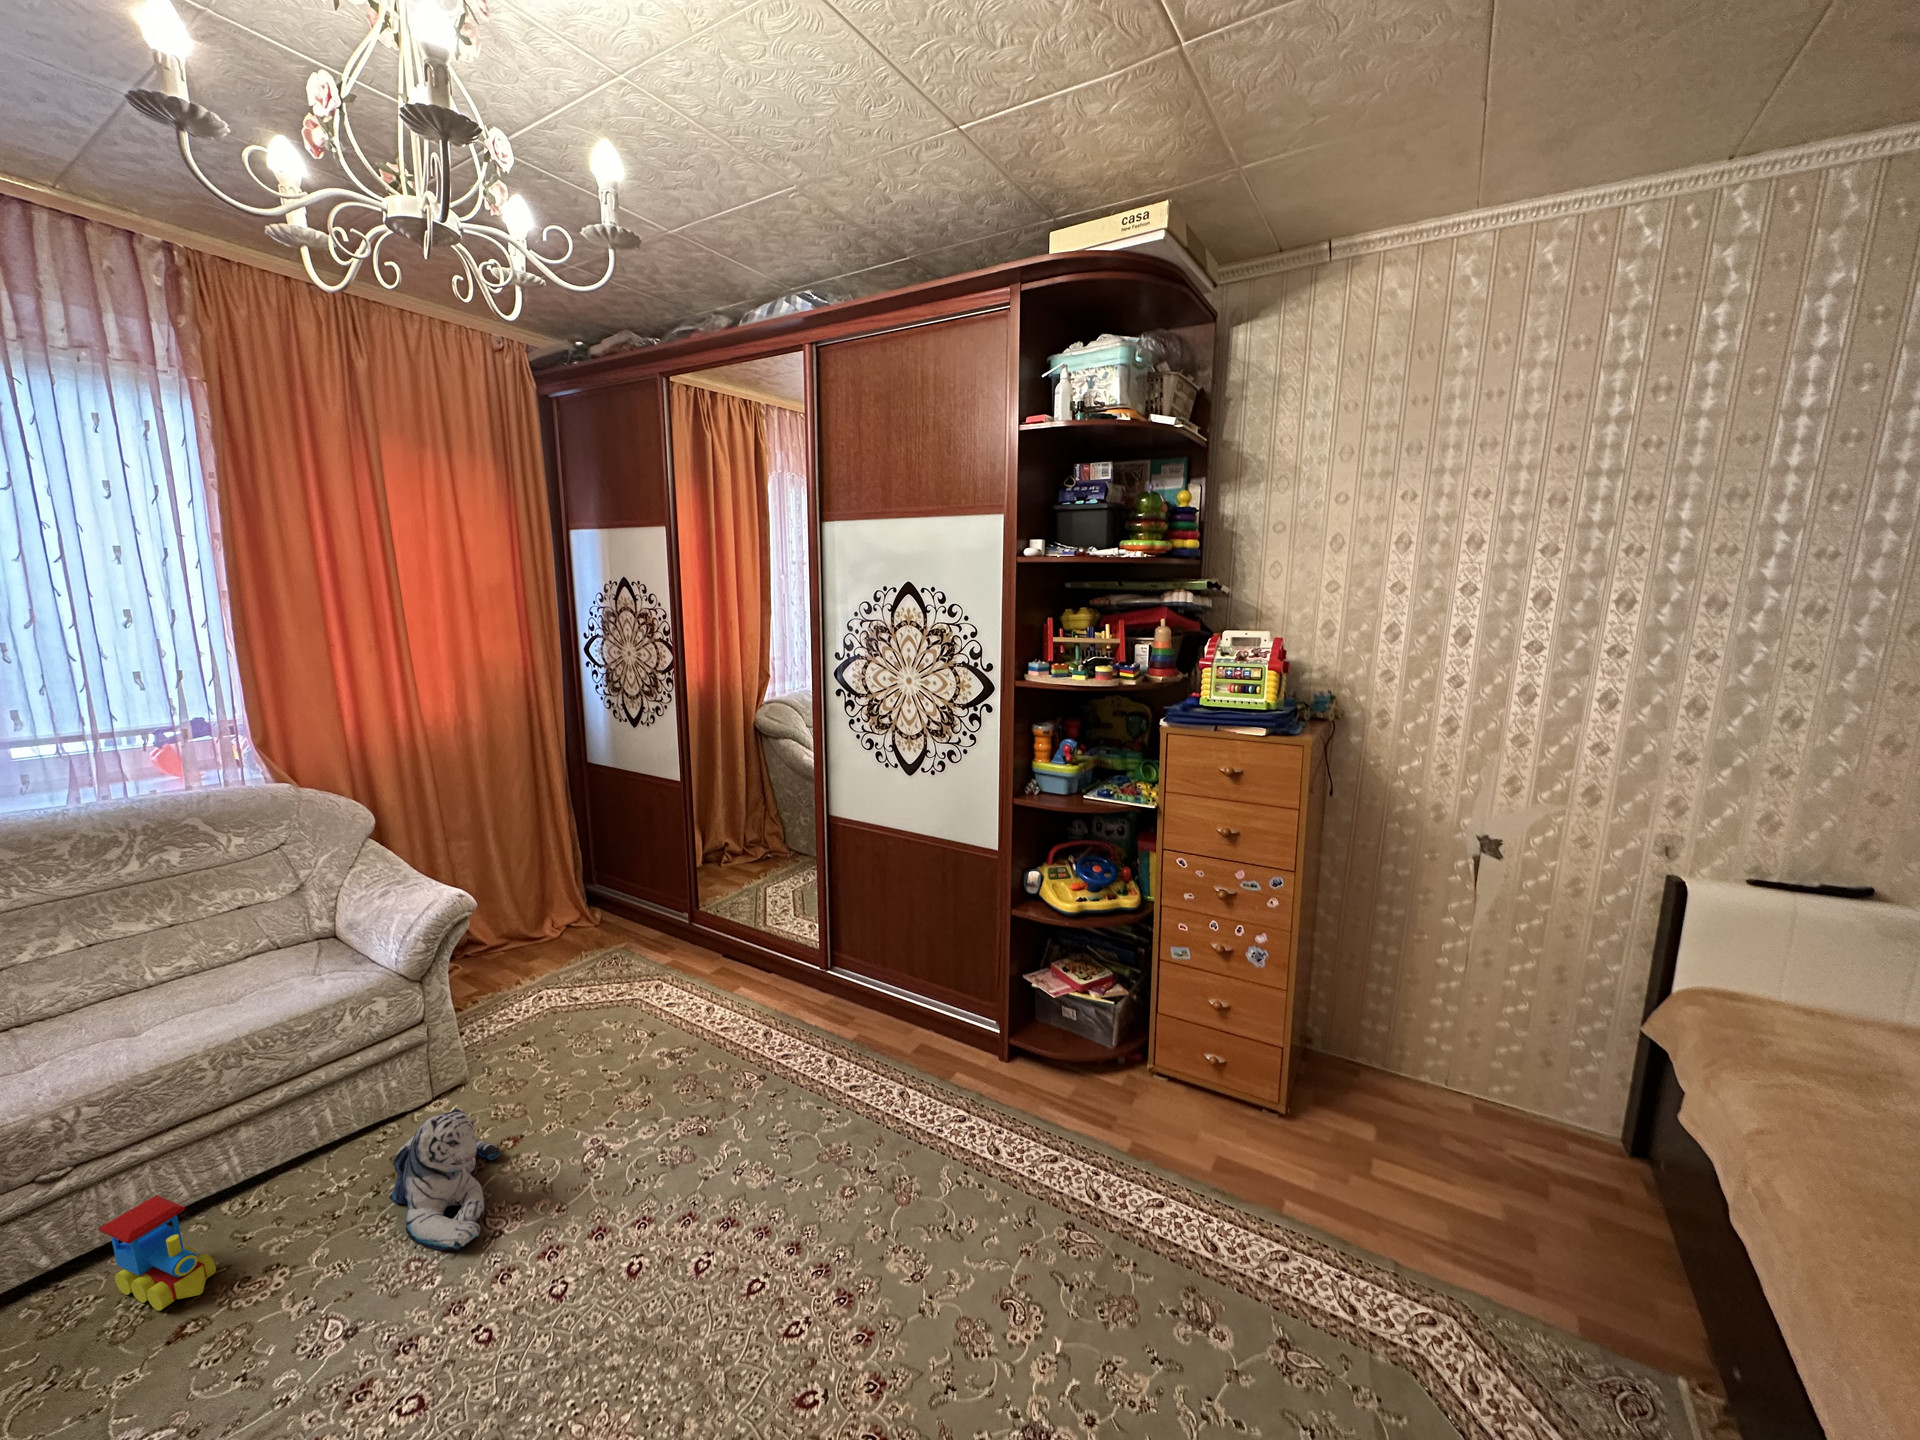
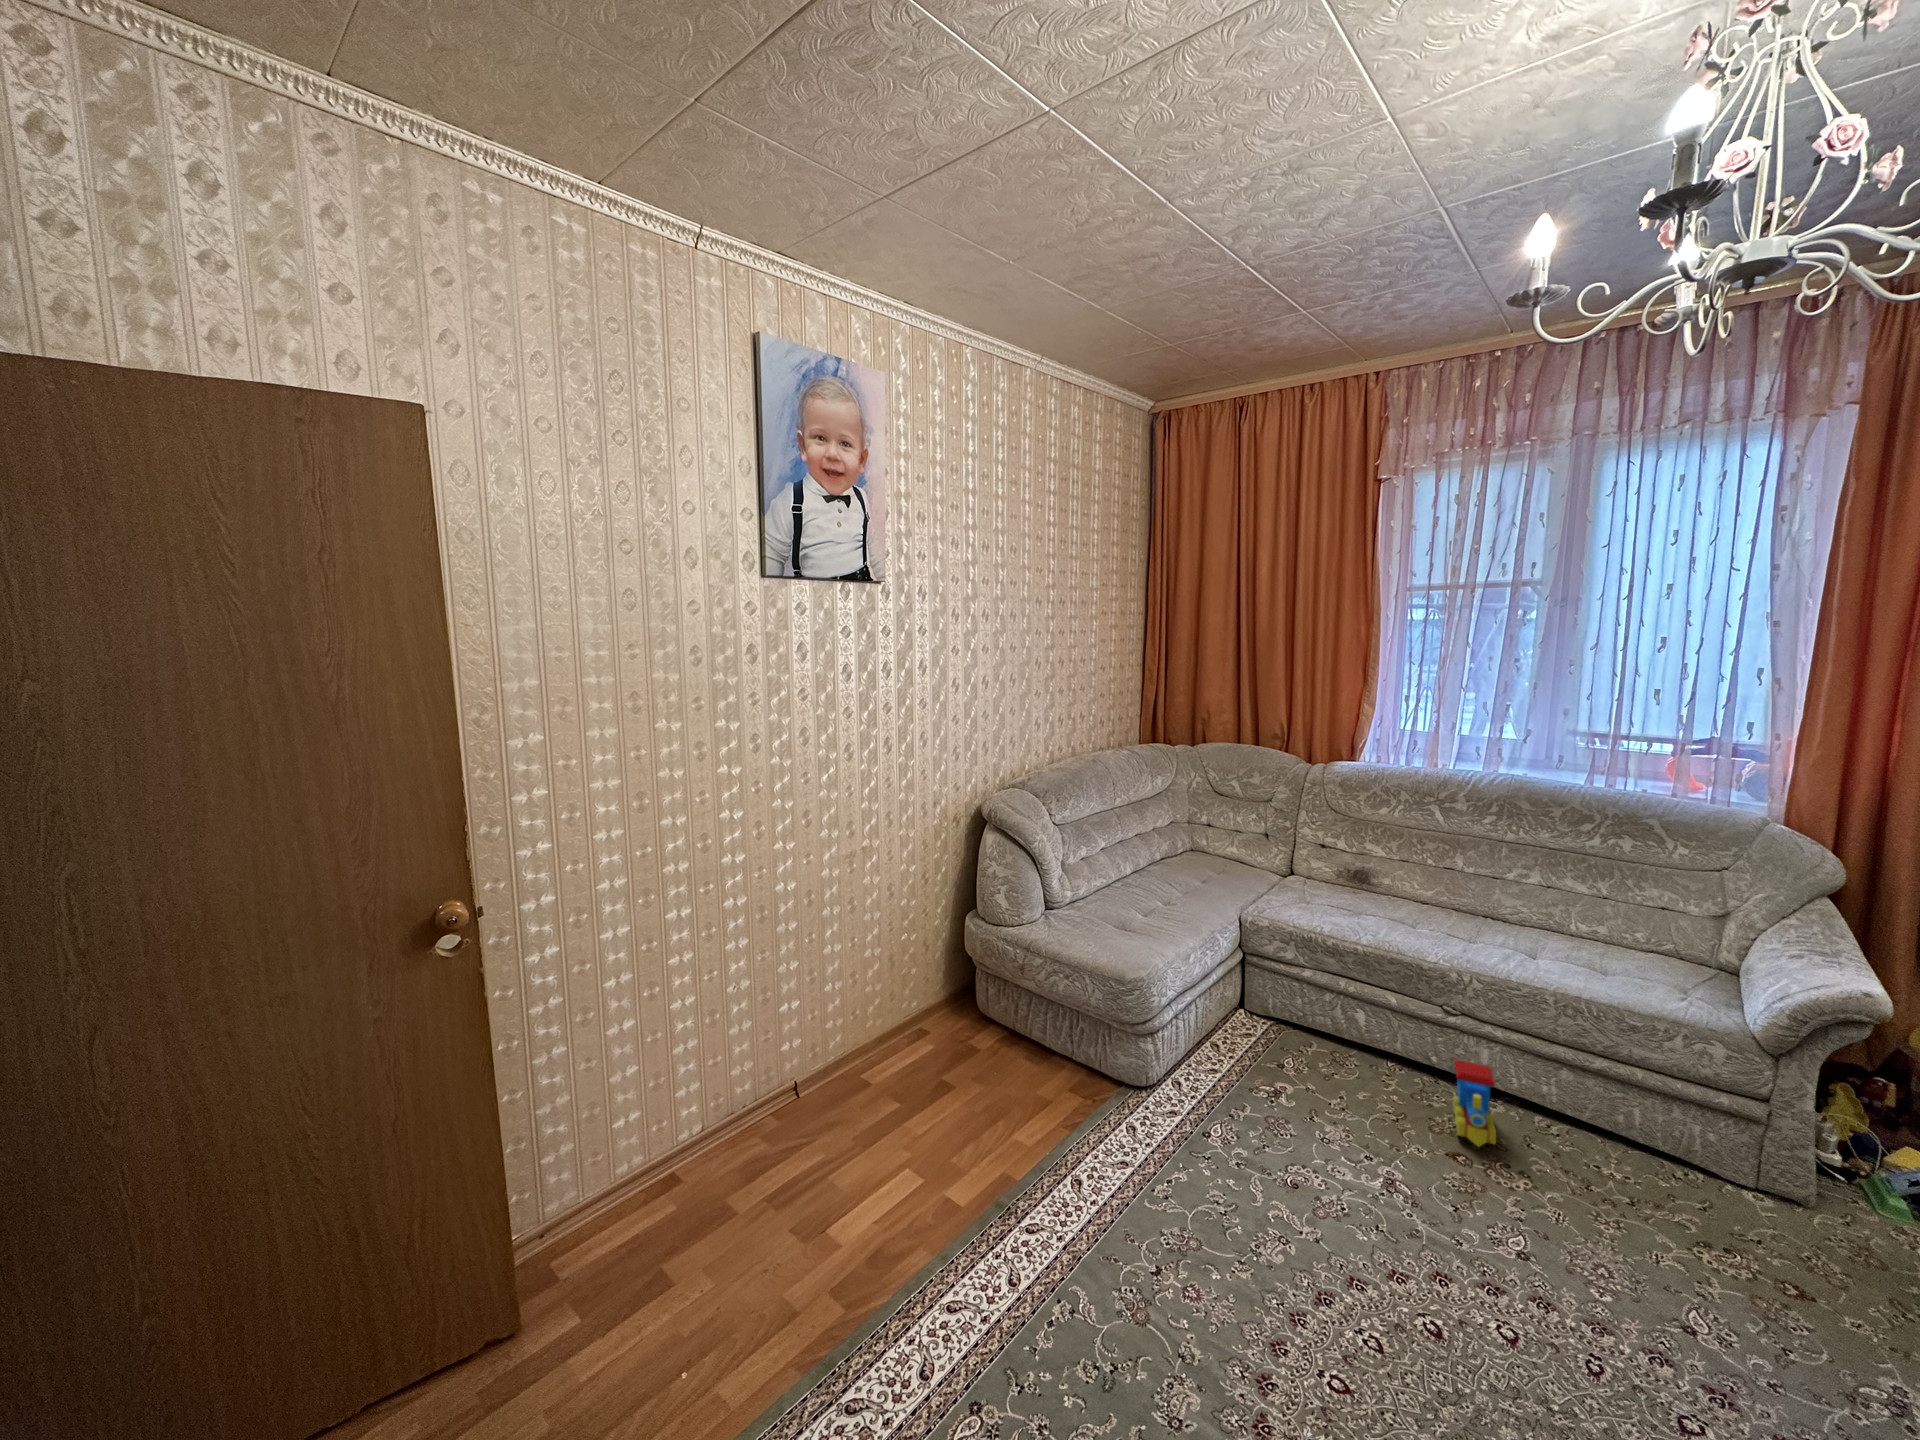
plush toy: present [389,1108,500,1250] -> none [1618,1168,1768,1310]

